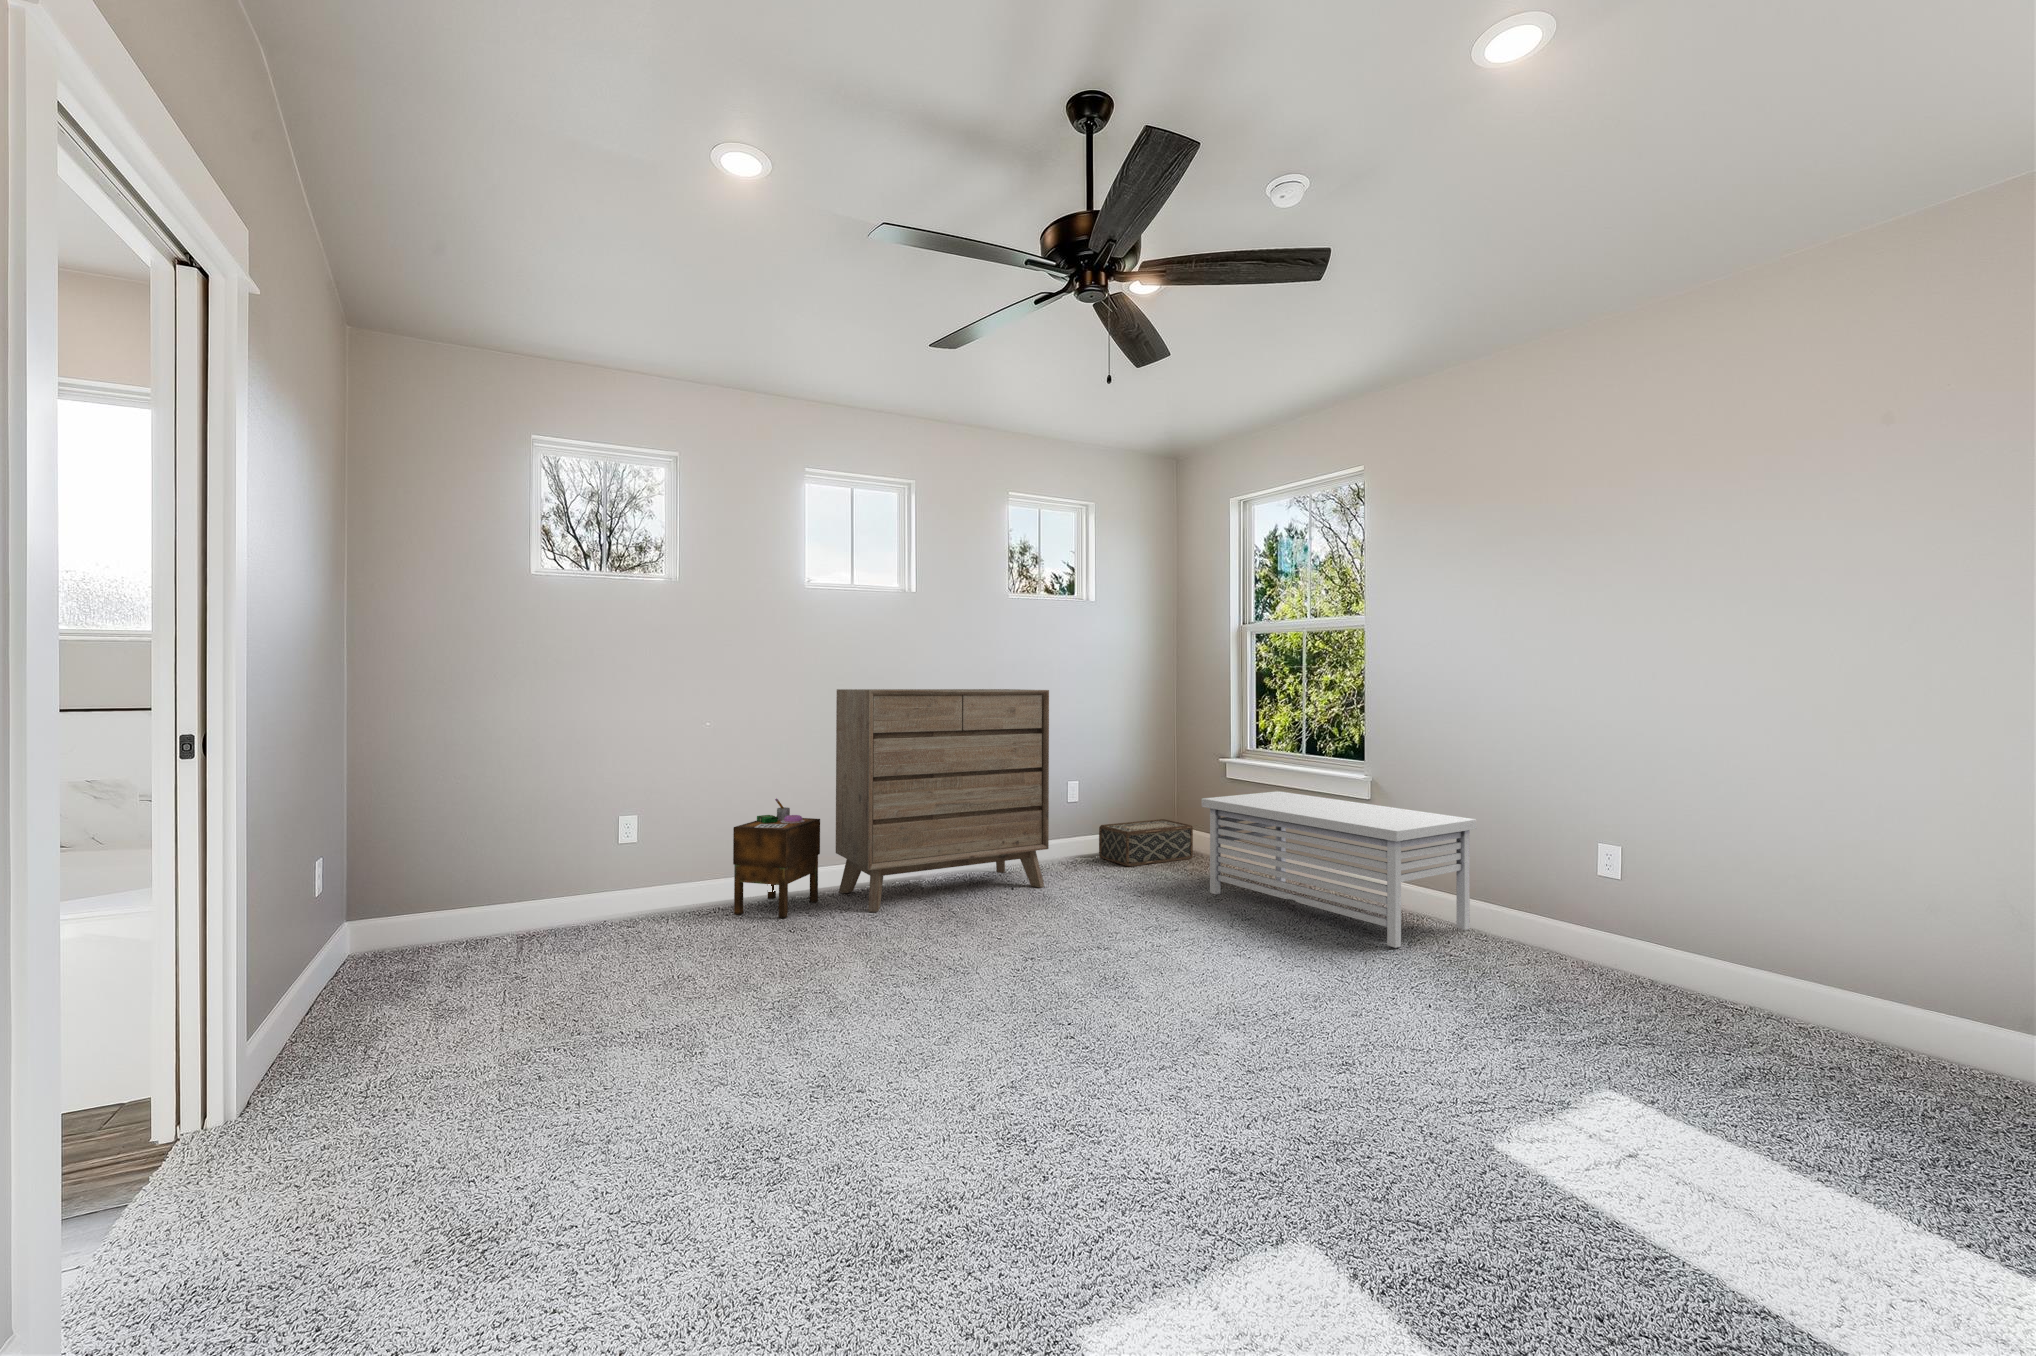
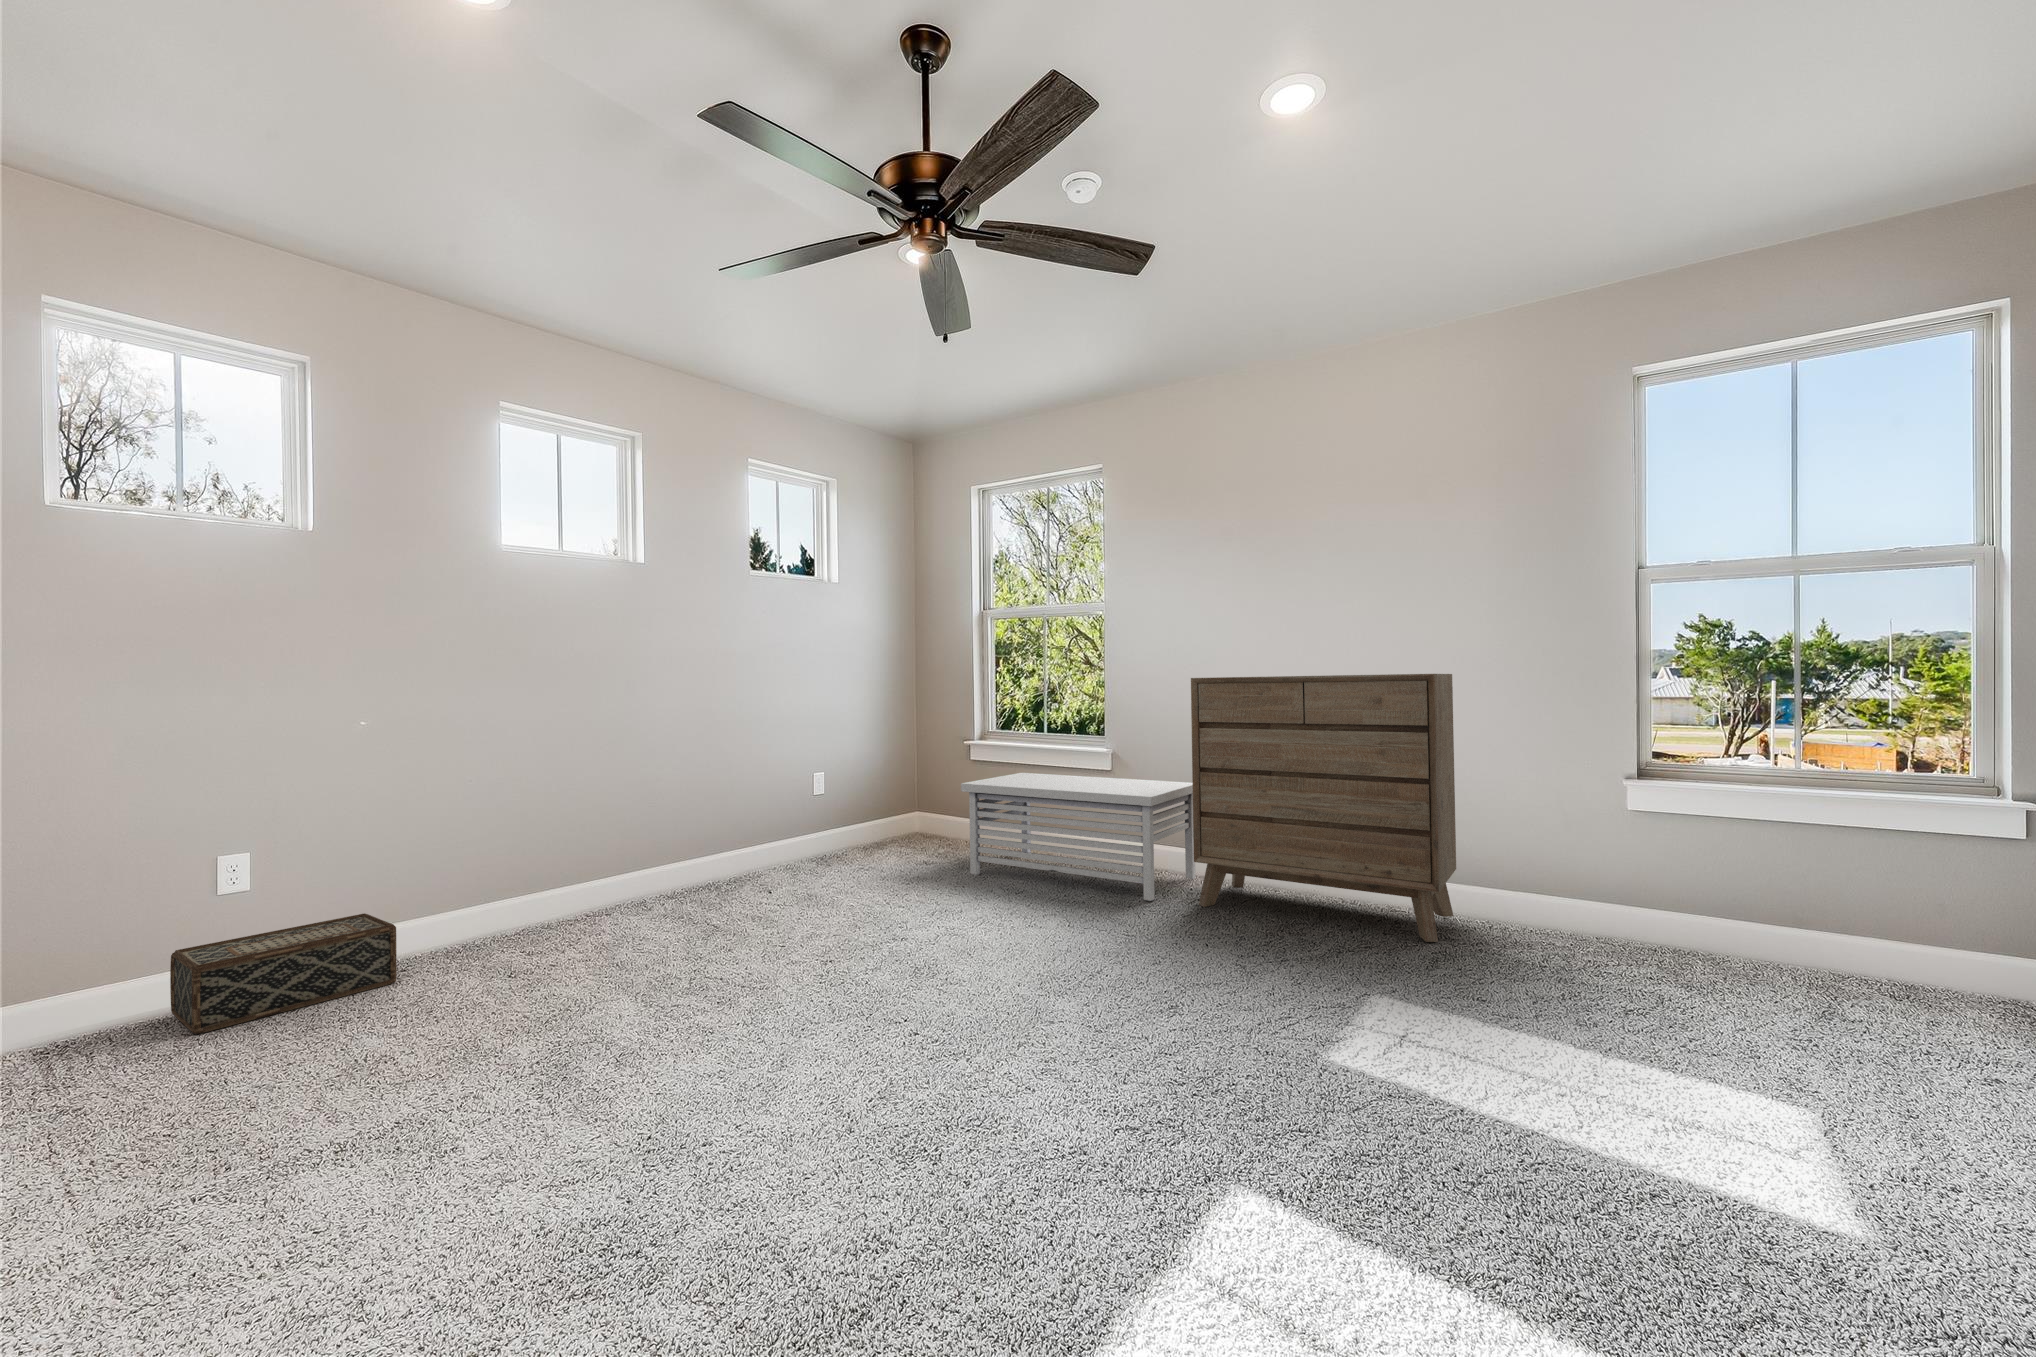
dresser: present [836,689,1049,912] -> present [1191,674,1456,942]
nightstand: present [733,798,820,918] -> none [418,818,537,969]
woven basket: present [1099,819,1193,866] -> present [170,913,397,1034]

